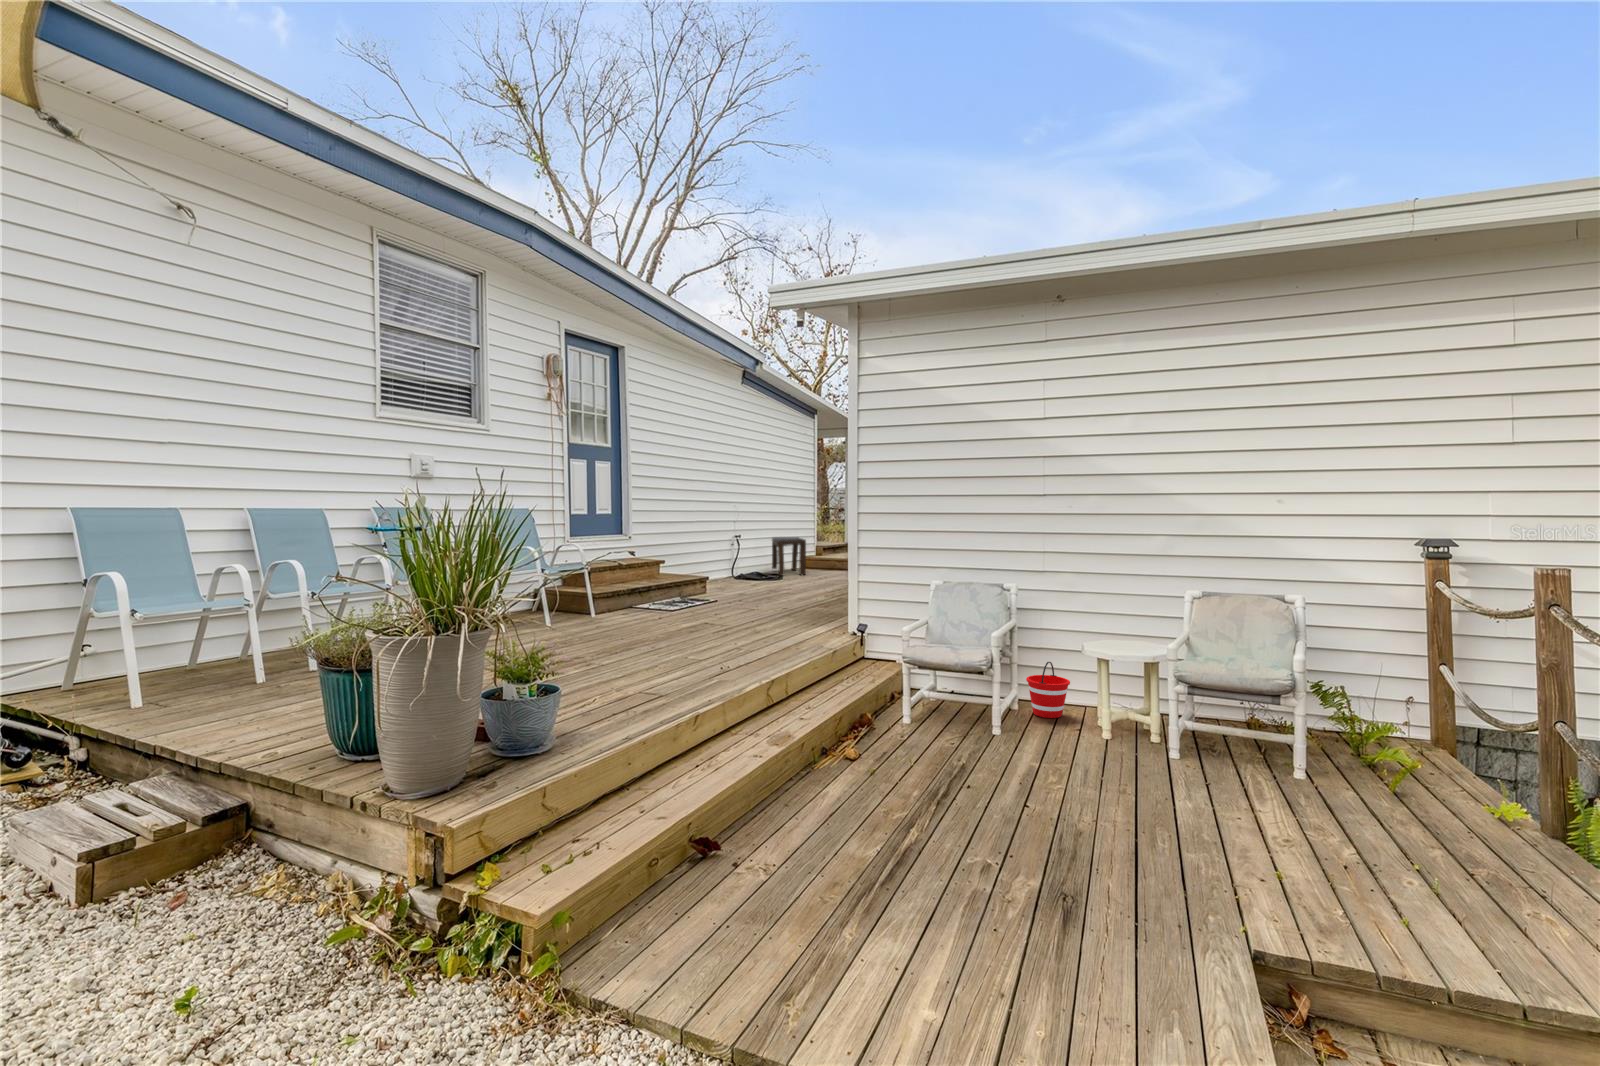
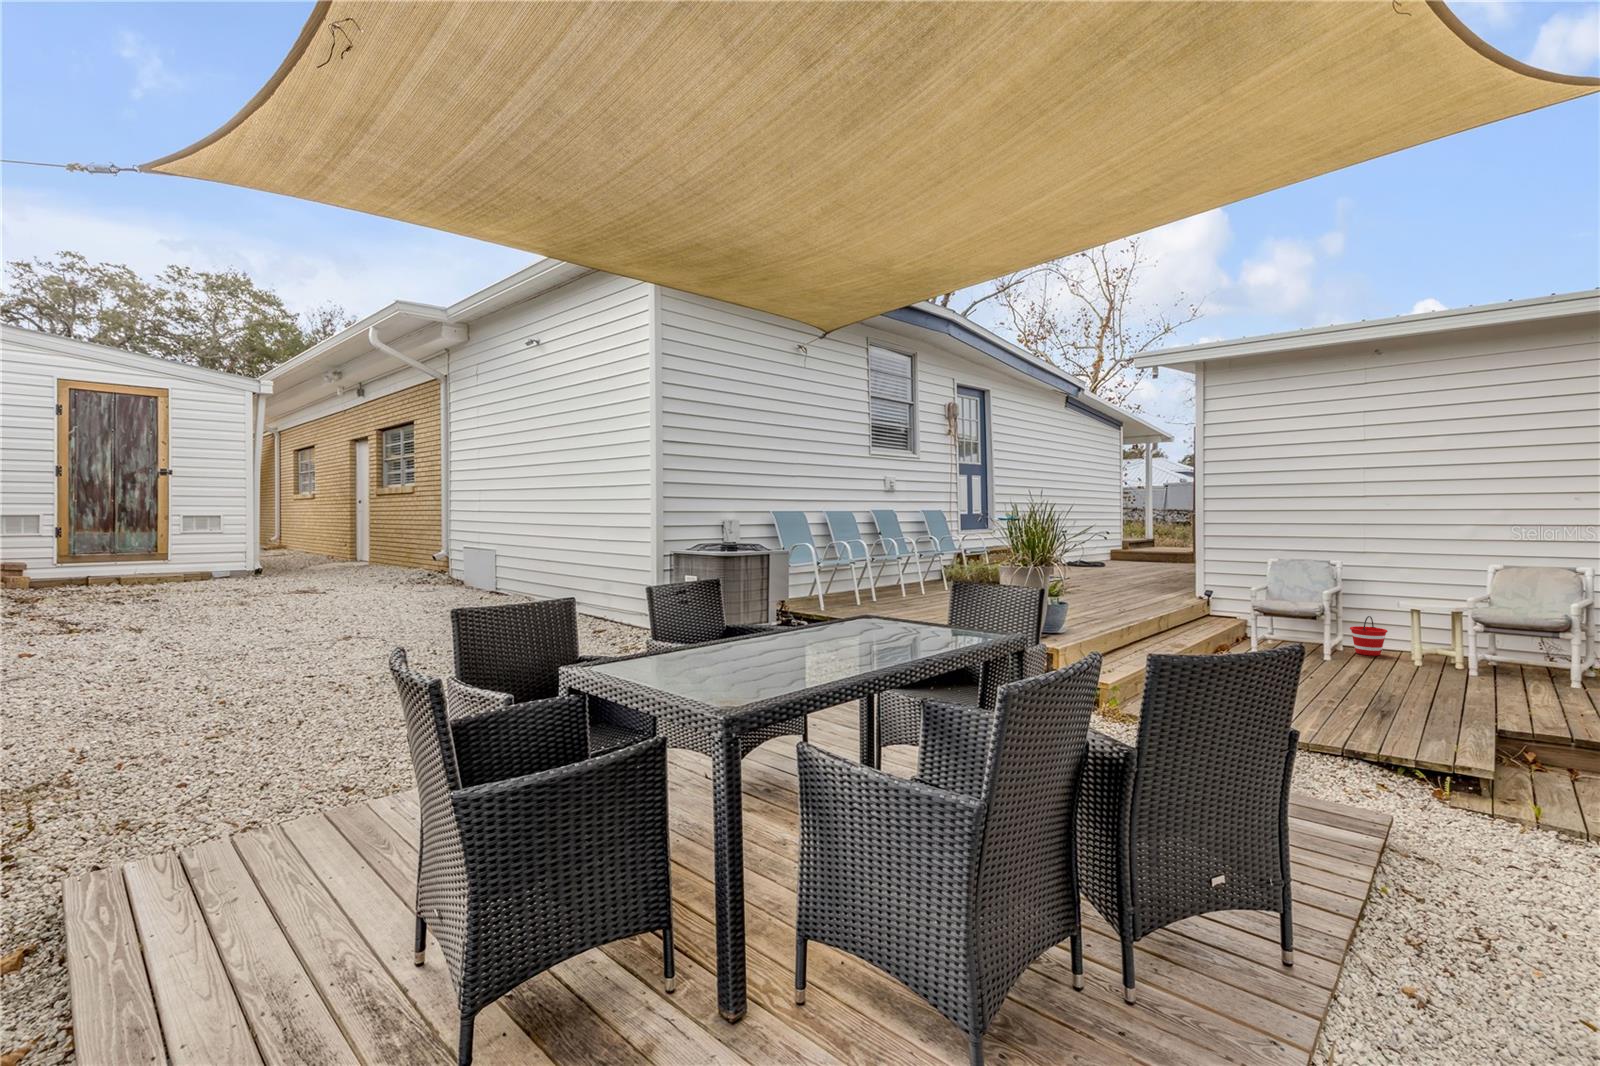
bench: present [772,537,806,576] -> none [1082,530,1118,562]

